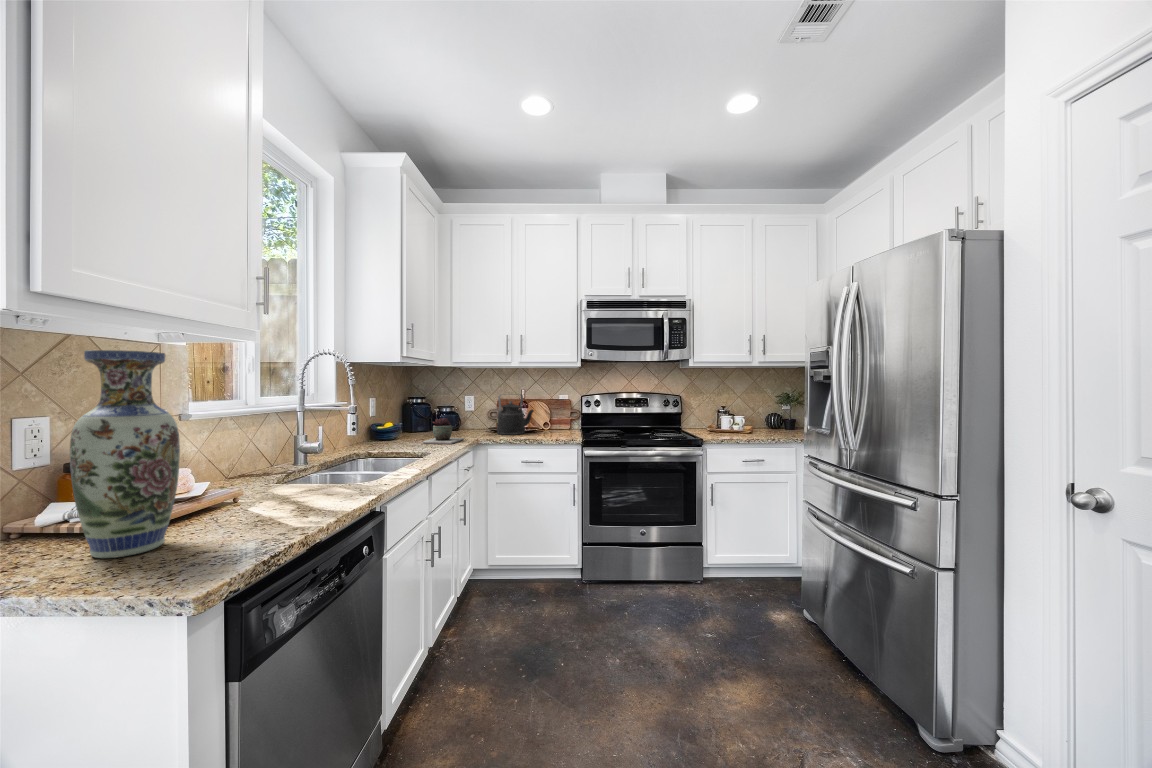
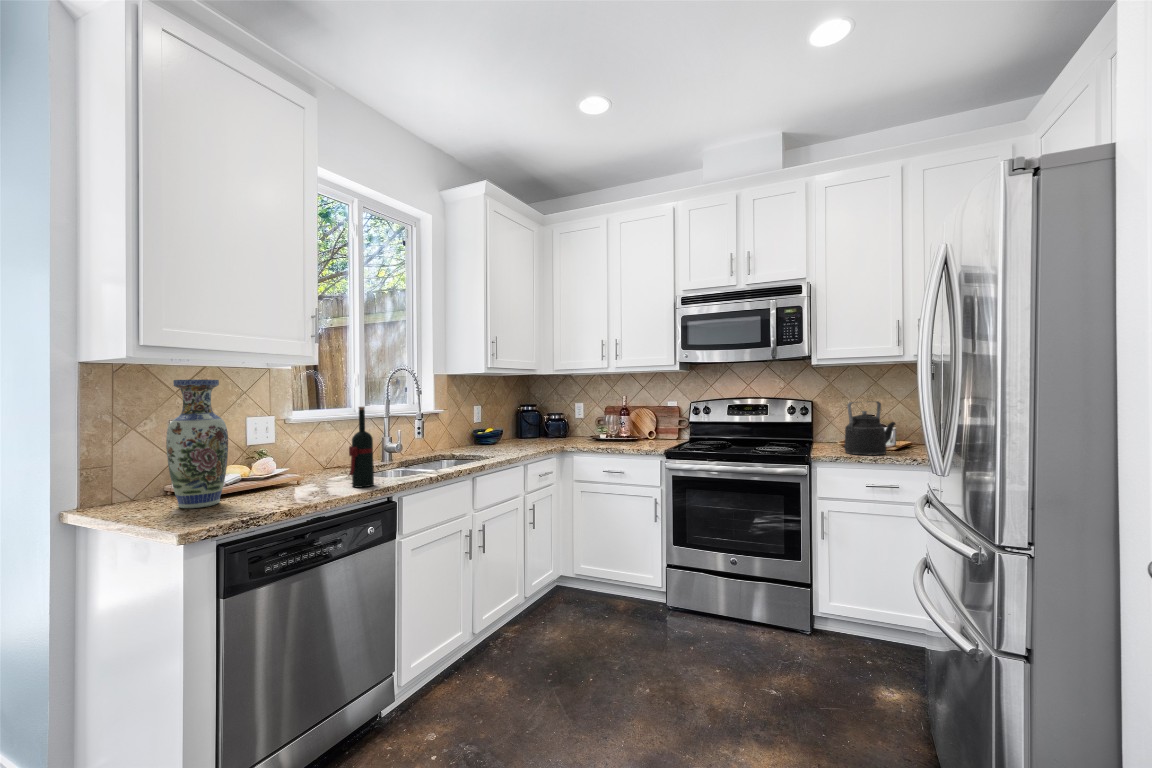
kettle: present [497,394,534,435] -> present [844,401,895,455]
wine bottle: none [328,397,358,500] -> present [349,407,374,488]
succulent plant: present [422,418,464,444] -> none [509,424,551,450]

